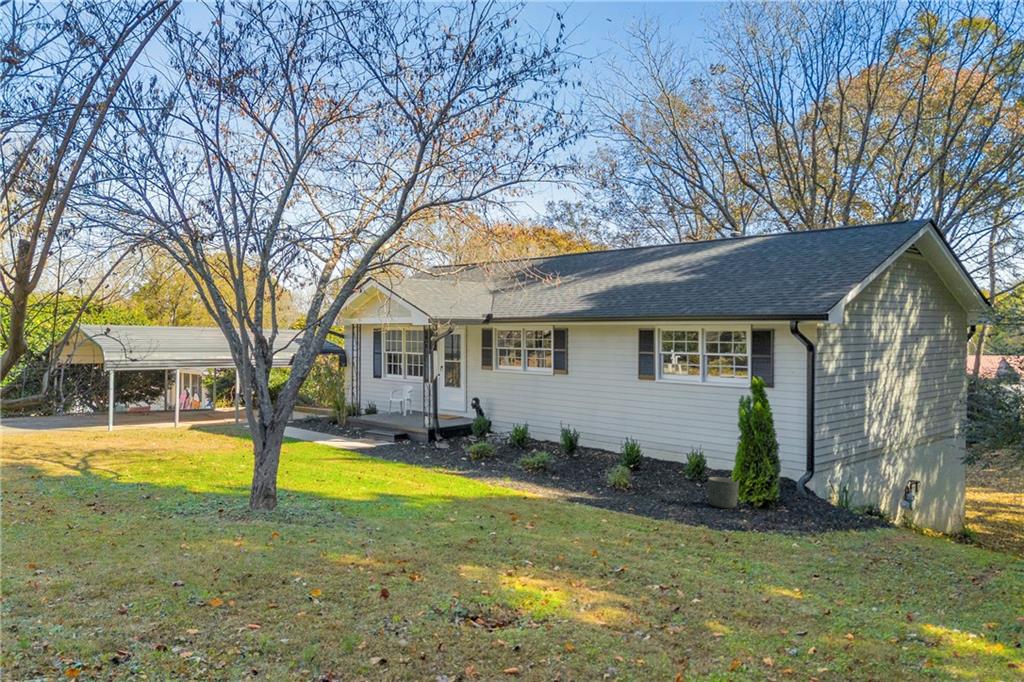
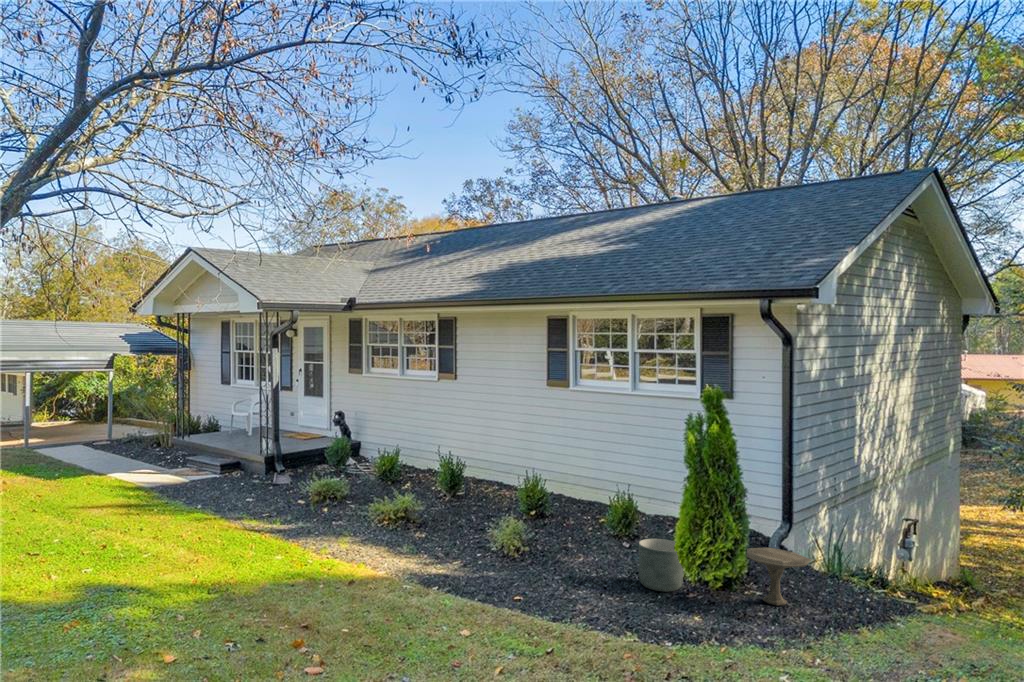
side table: none [775,482,821,516] -> present [747,548,811,606]

